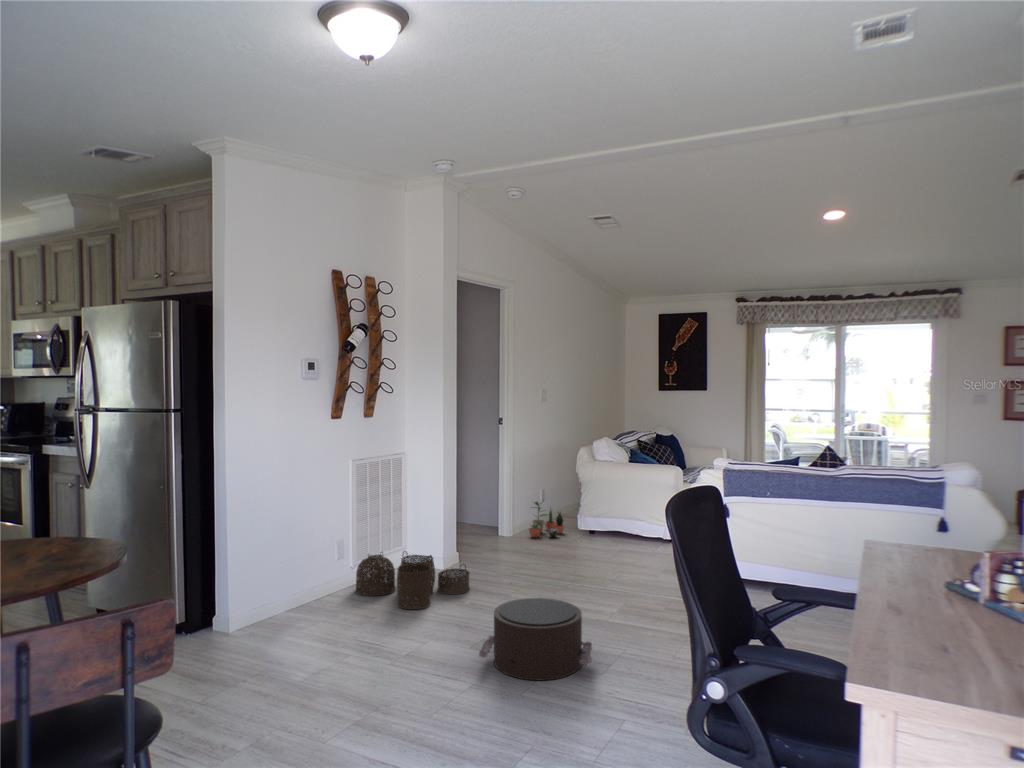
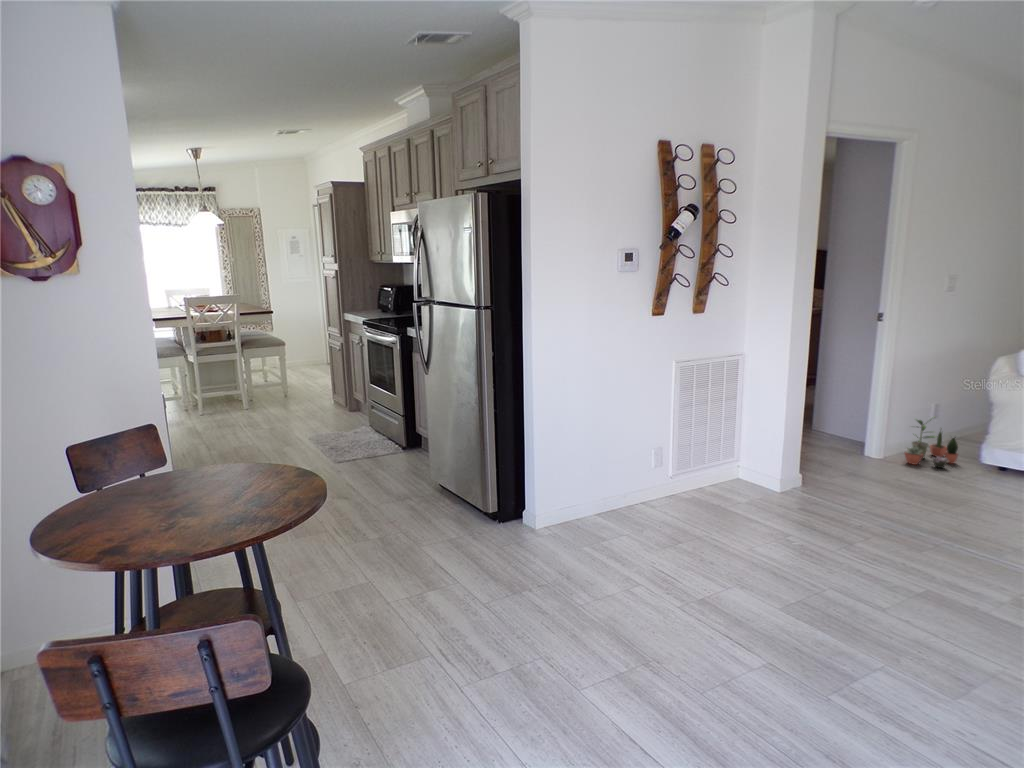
woven basket: present [355,551,470,609] -> none [672,467,809,543]
pouf: present [479,598,592,680] -> none [794,574,969,701]

